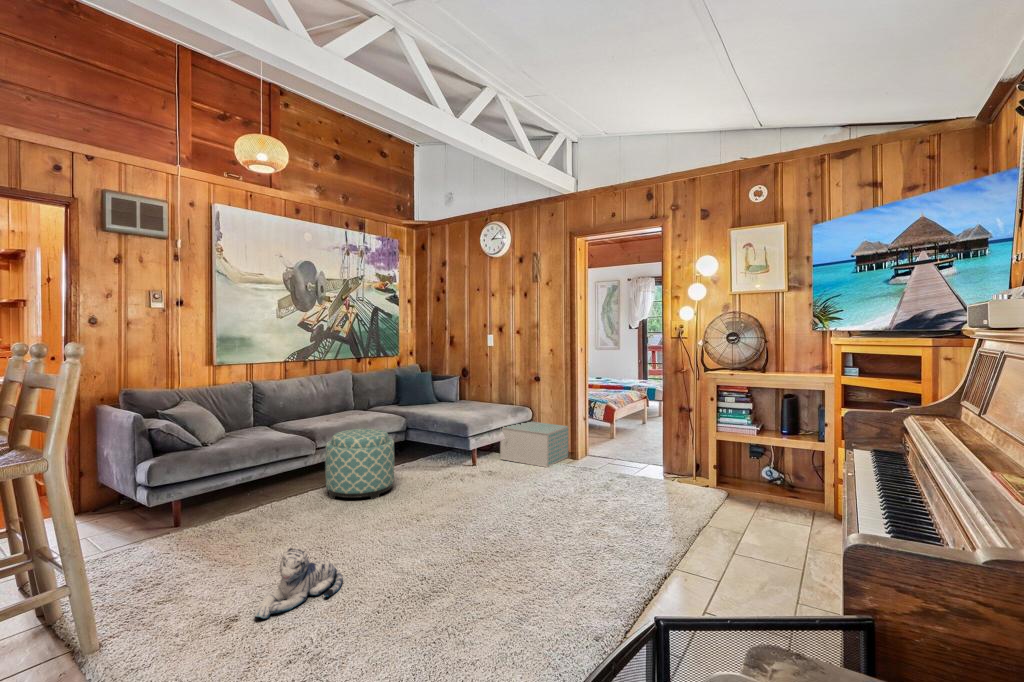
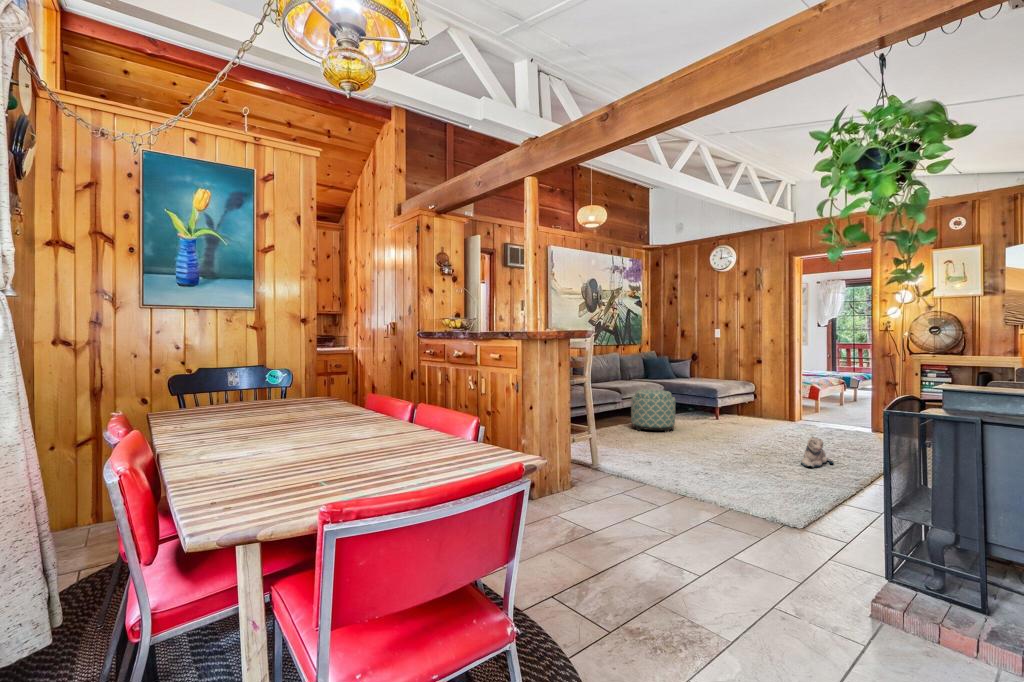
storage box: present [500,422,568,467] -> none [734,393,787,424]
plush toy: present [255,548,343,618] -> present [801,437,833,467]

